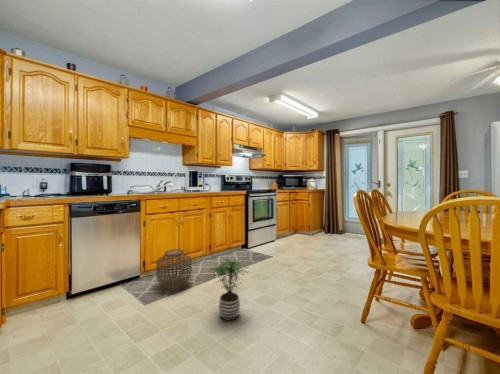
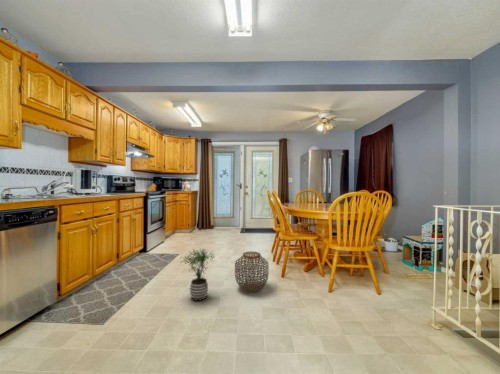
woven basket: present [156,249,192,291] -> present [235,251,269,293]

